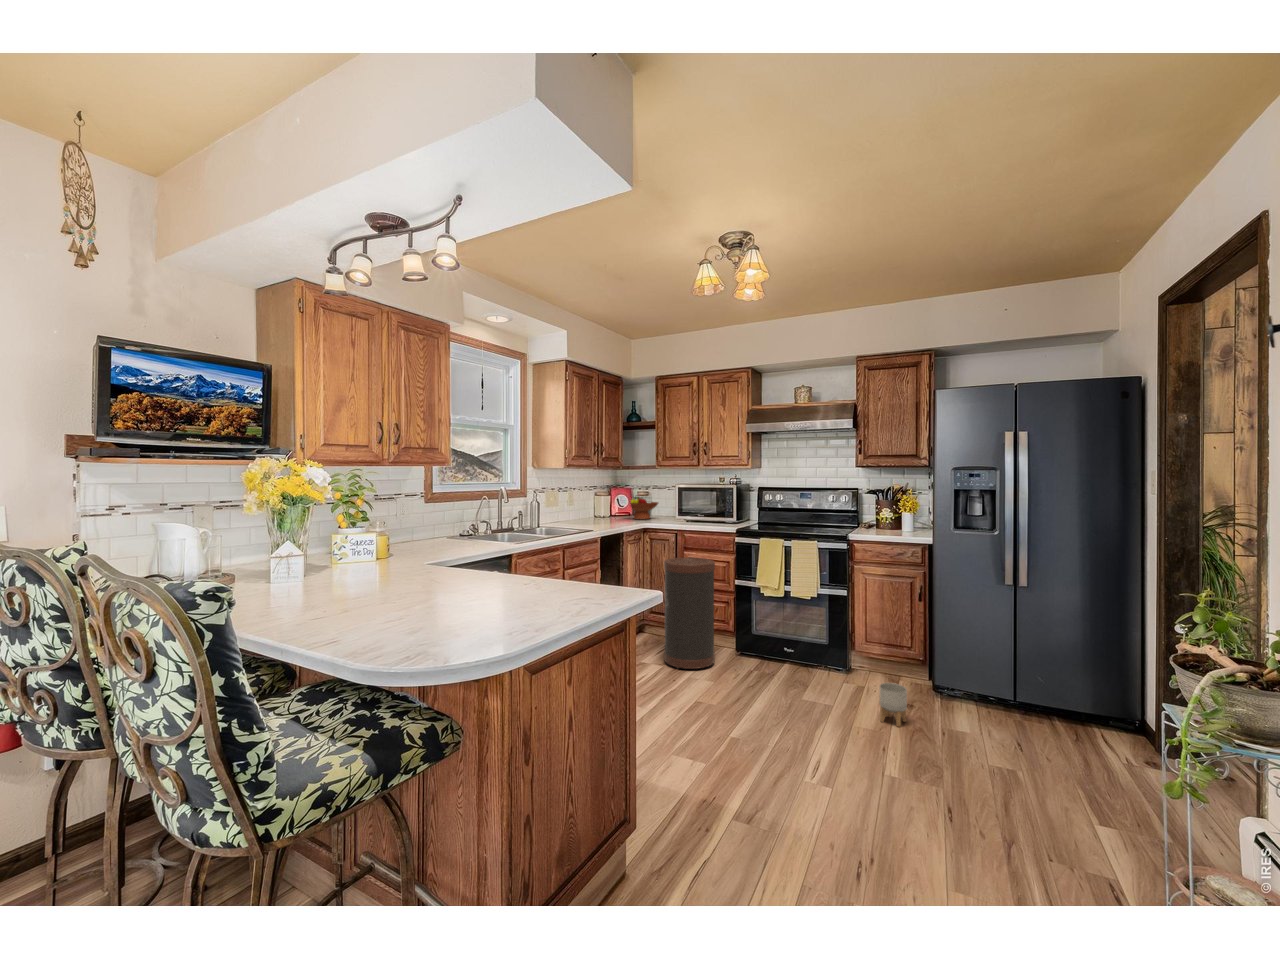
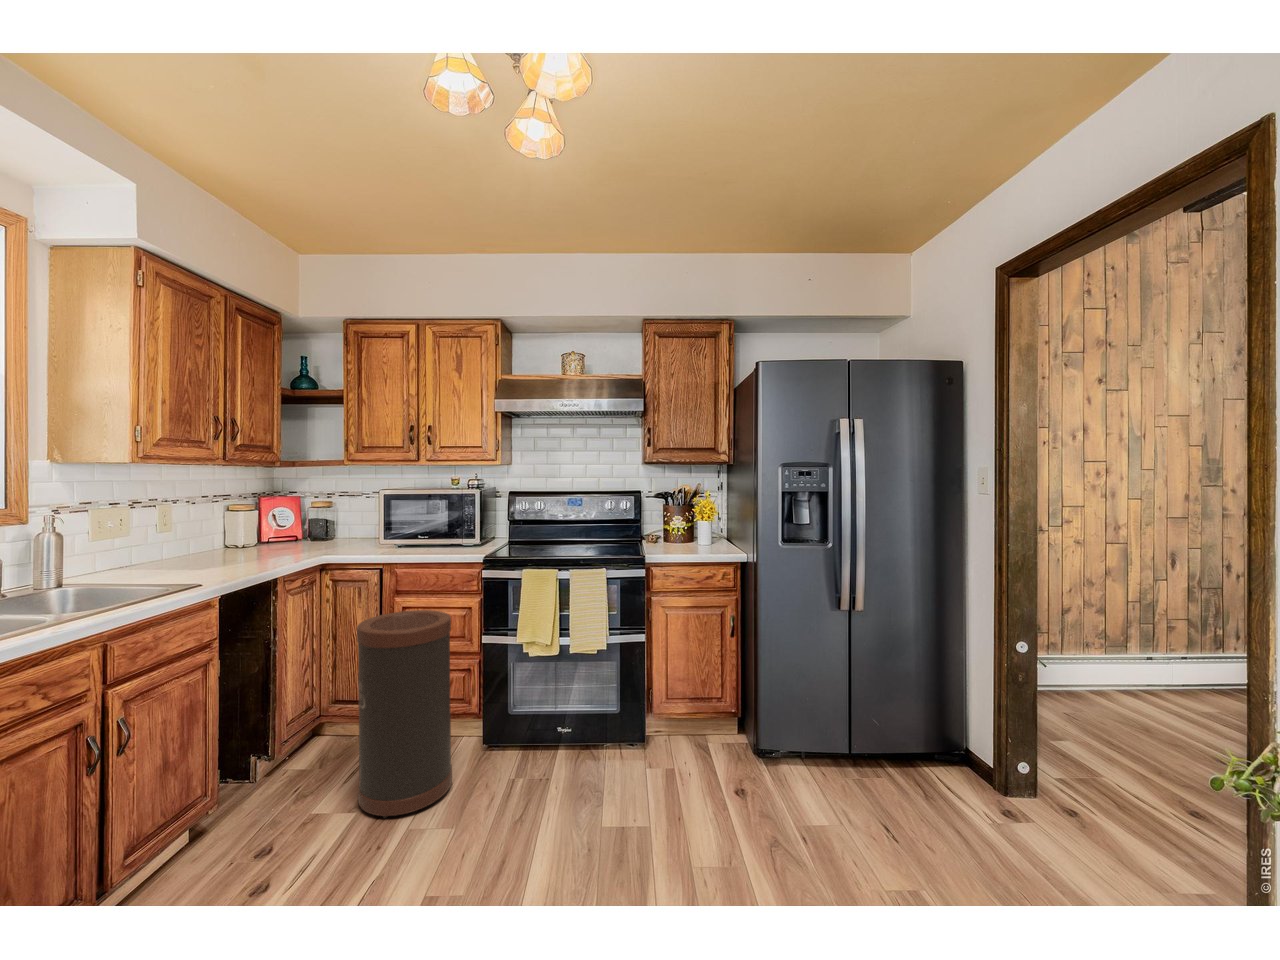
fruit bowl: present [630,497,658,520] -> none [287,509,351,545]
planter: present [880,683,907,727] -> none [724,781,762,855]

